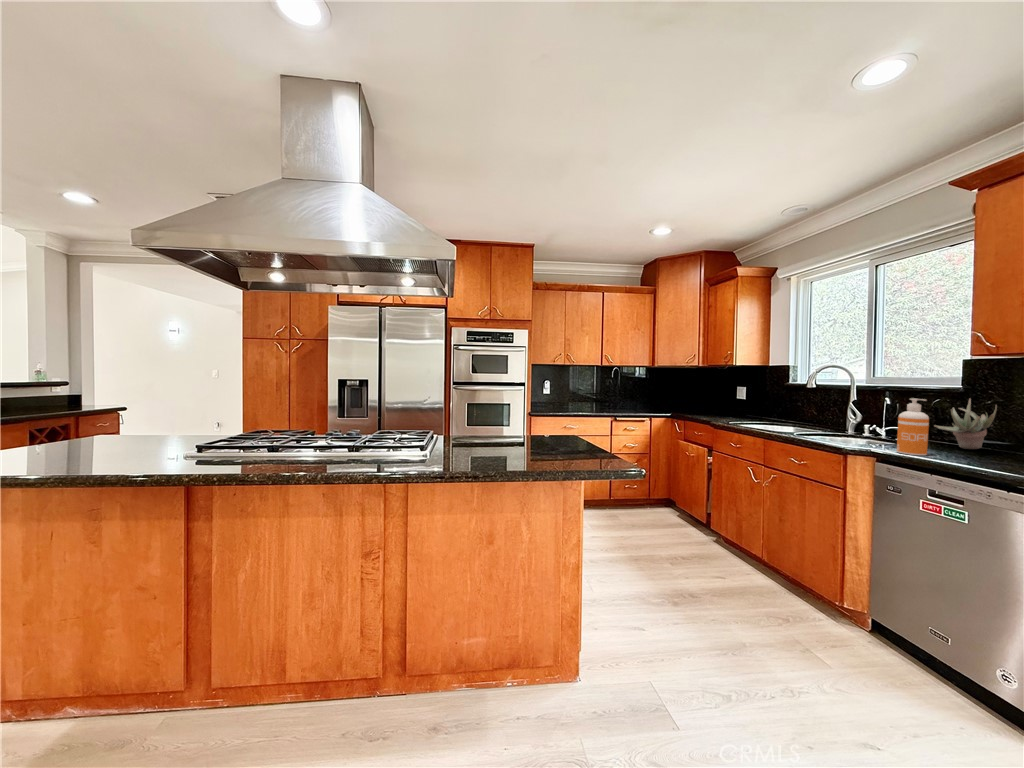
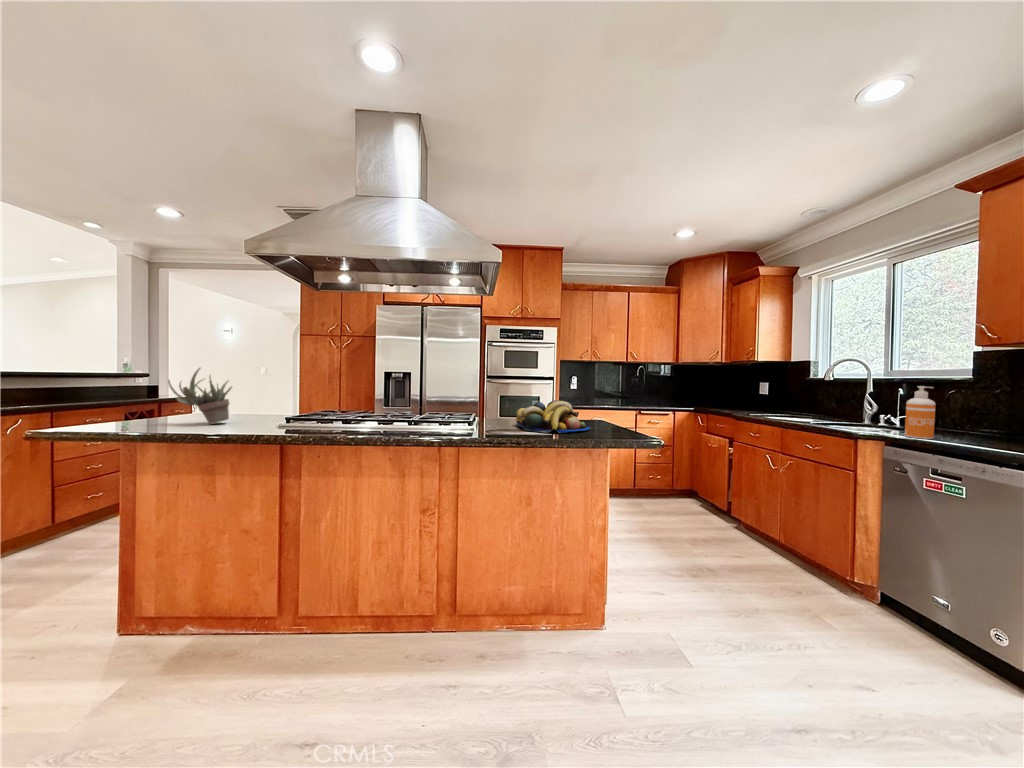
succulent plant: present [934,399,997,449] -> present [168,368,232,424]
fruit bowl: none [476,418,561,459] -> present [516,400,590,433]

